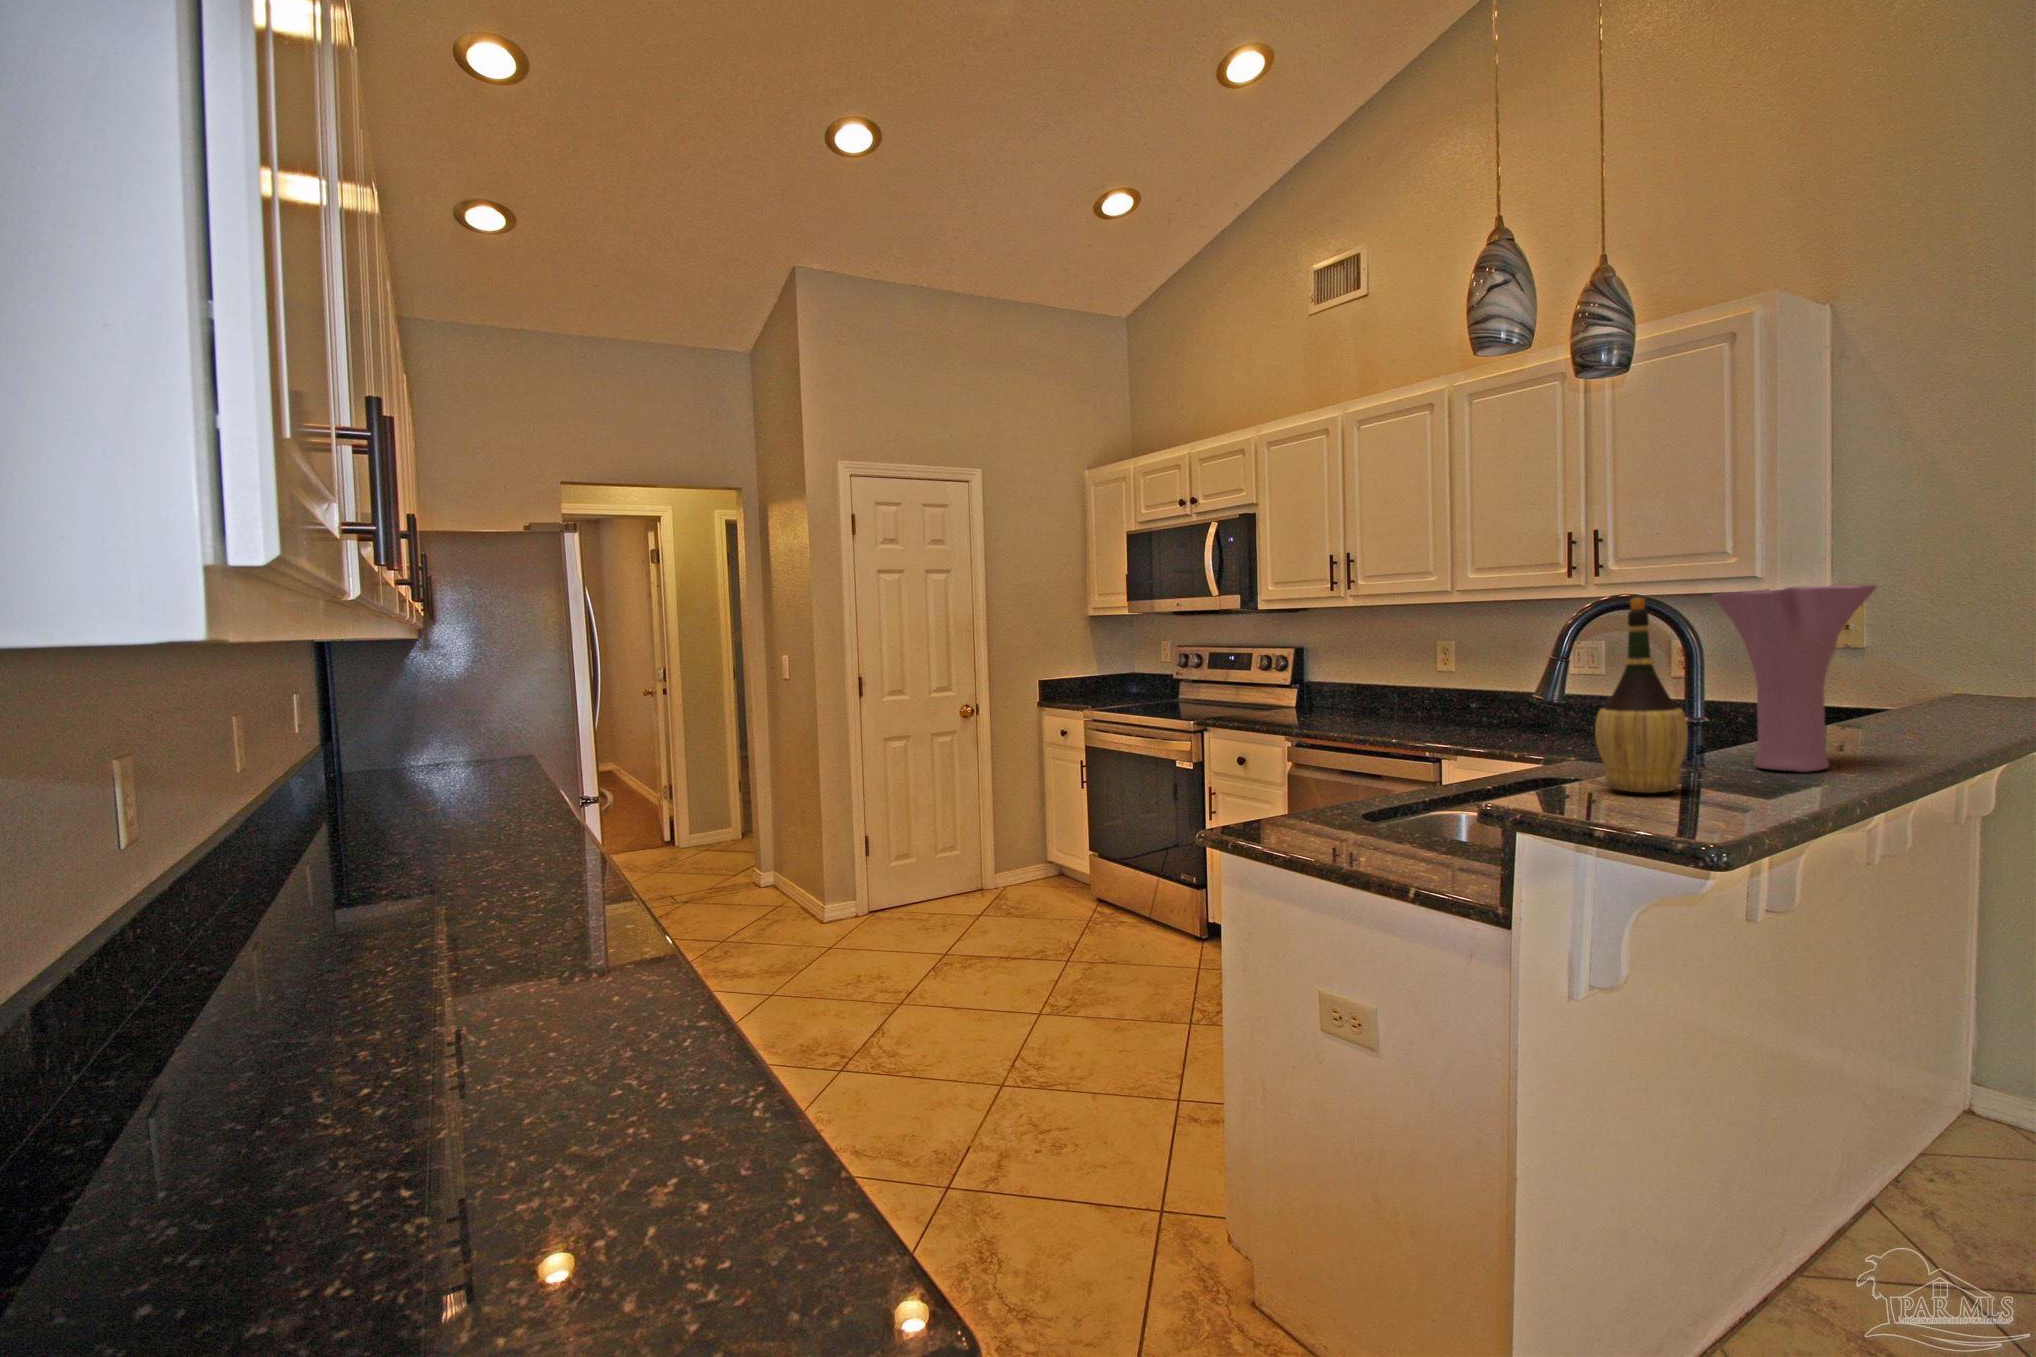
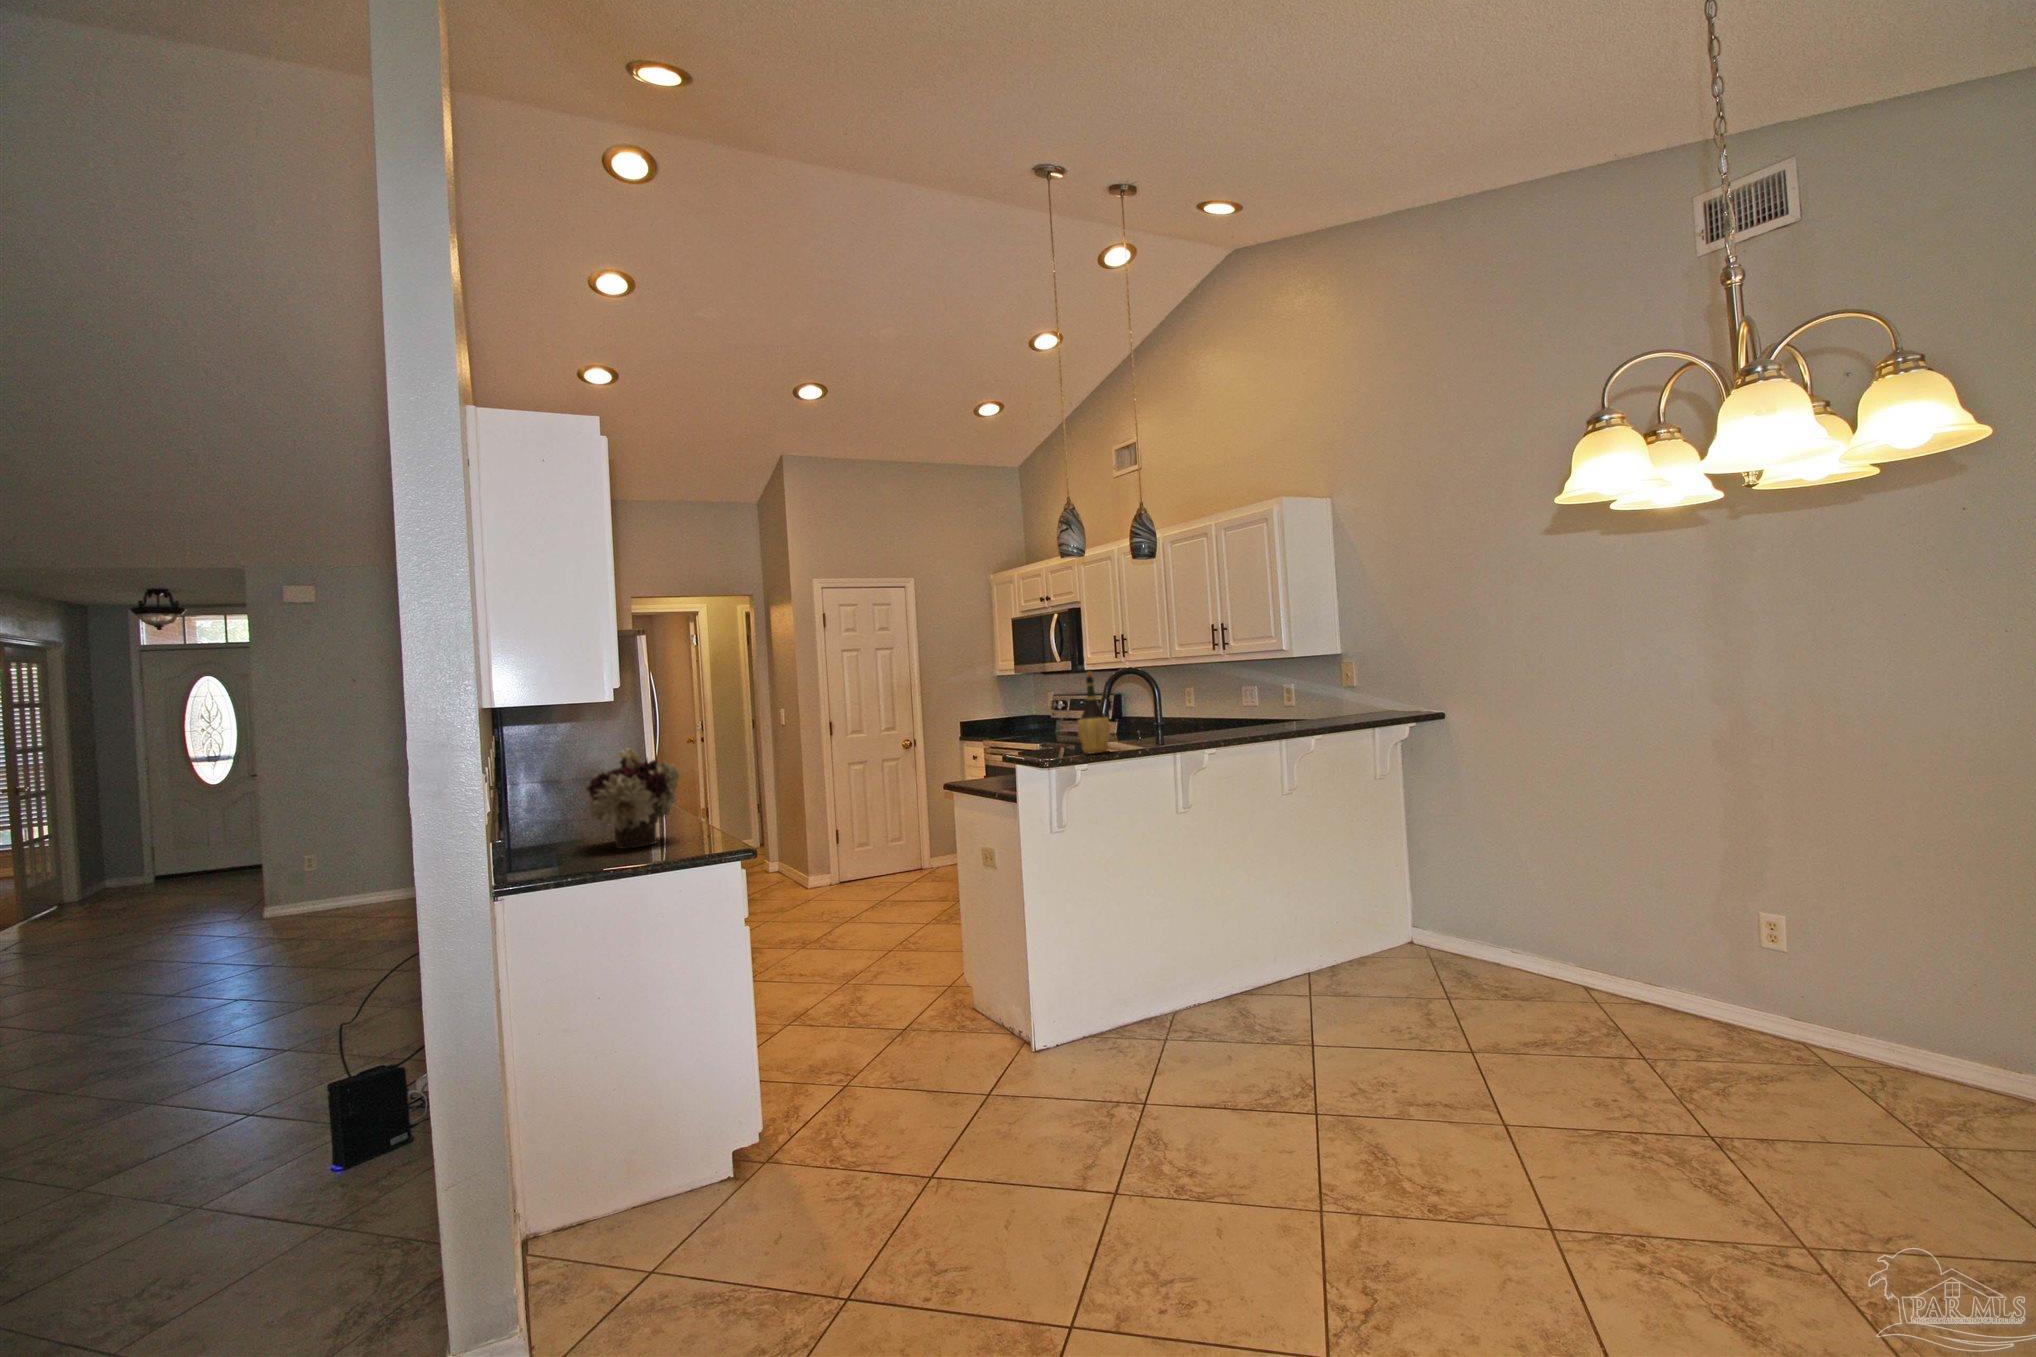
vase: present [1712,585,1877,772] -> none [1146,662,1208,744]
flower arrangement: none [345,779,664,1119] -> present [587,748,679,849]

